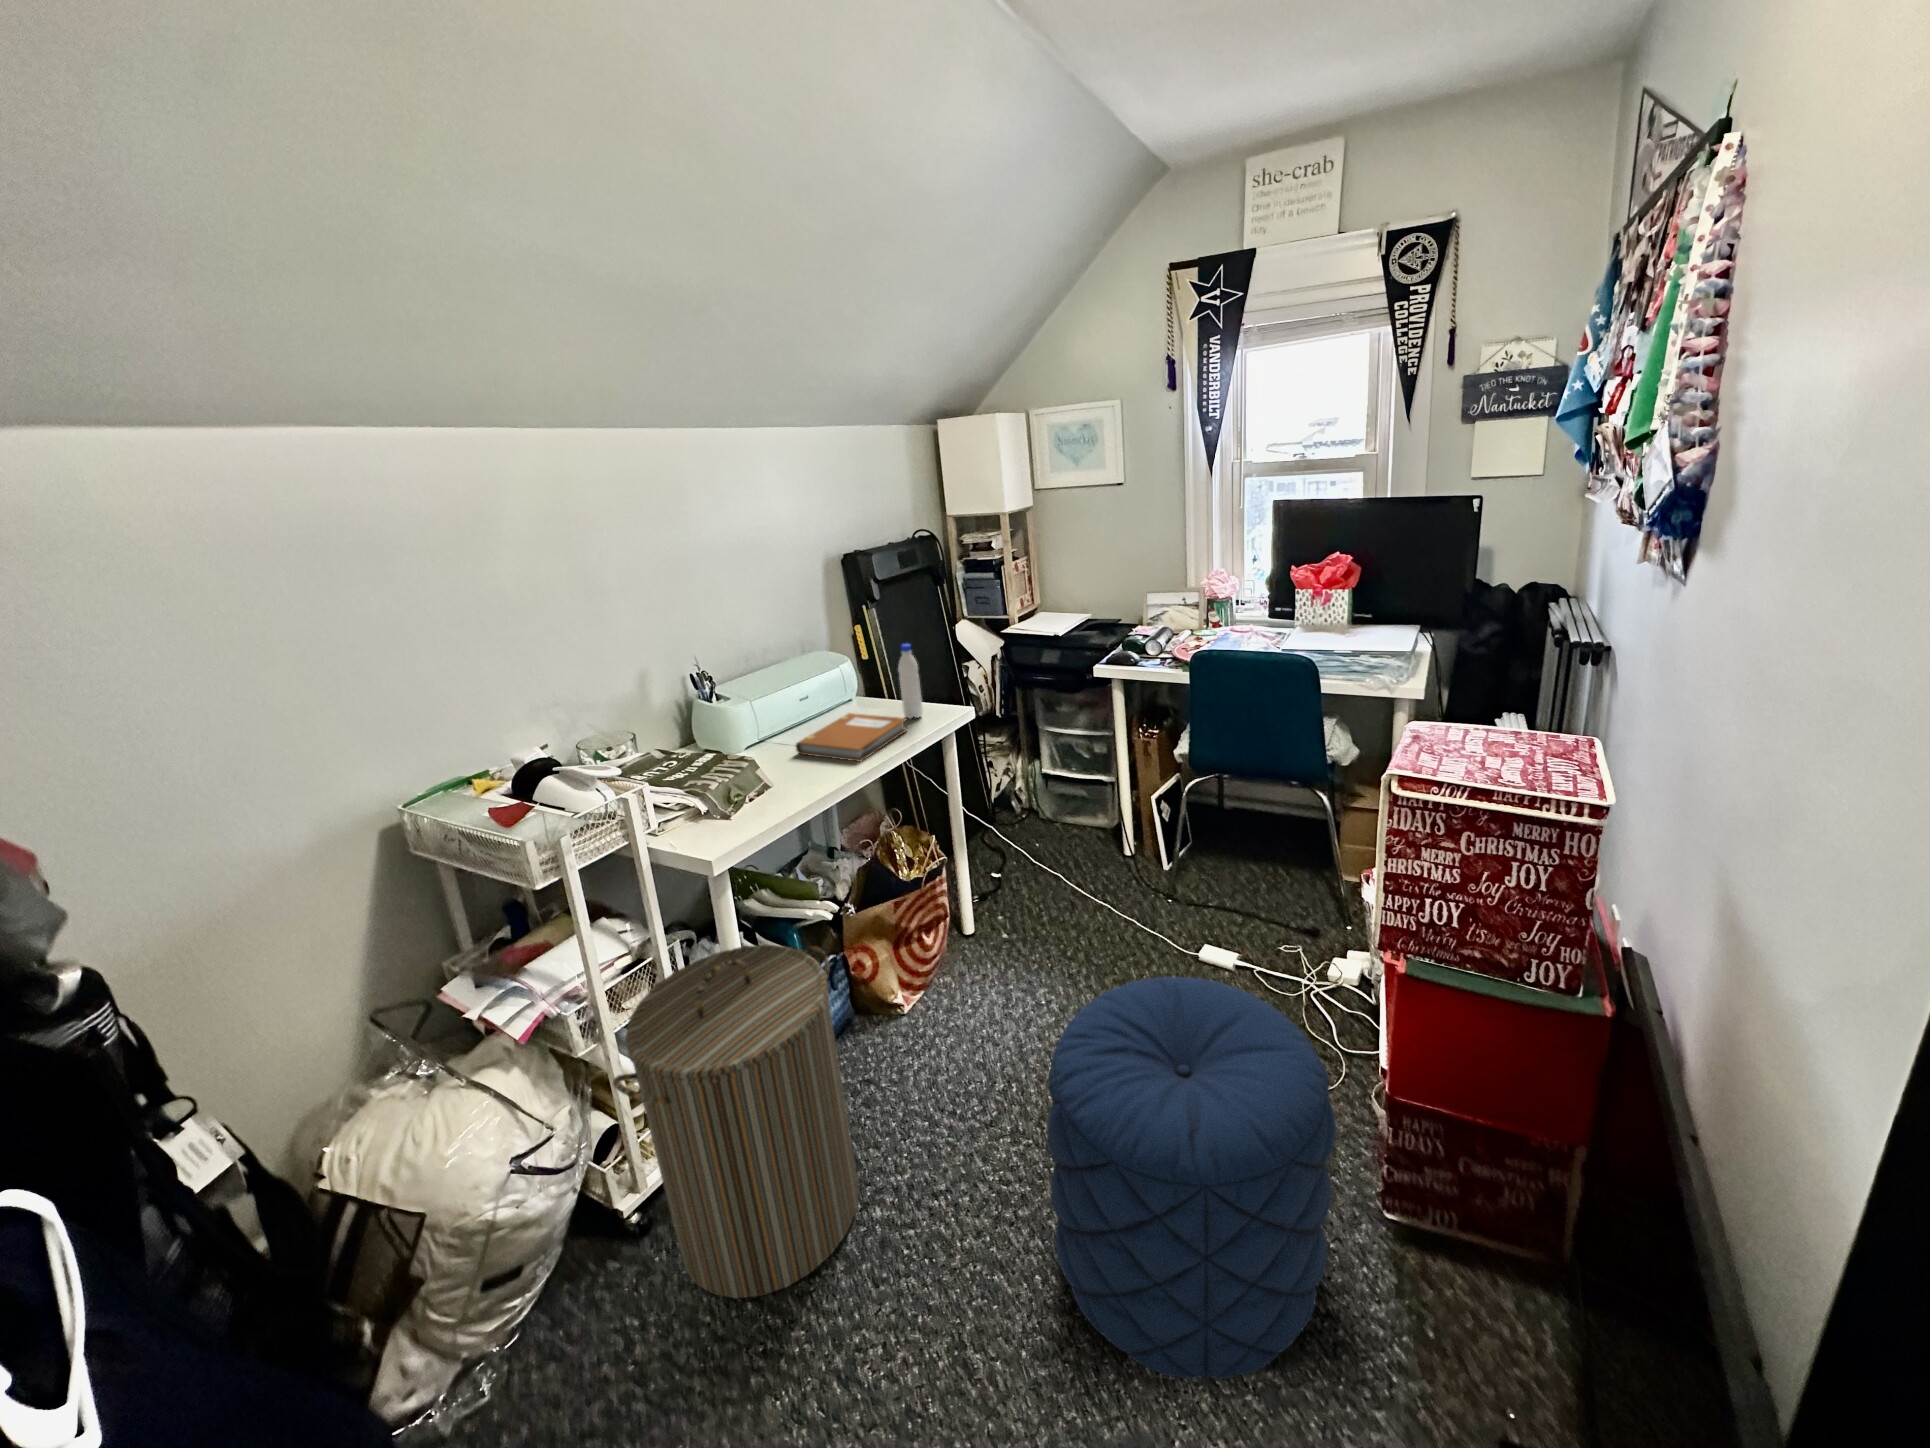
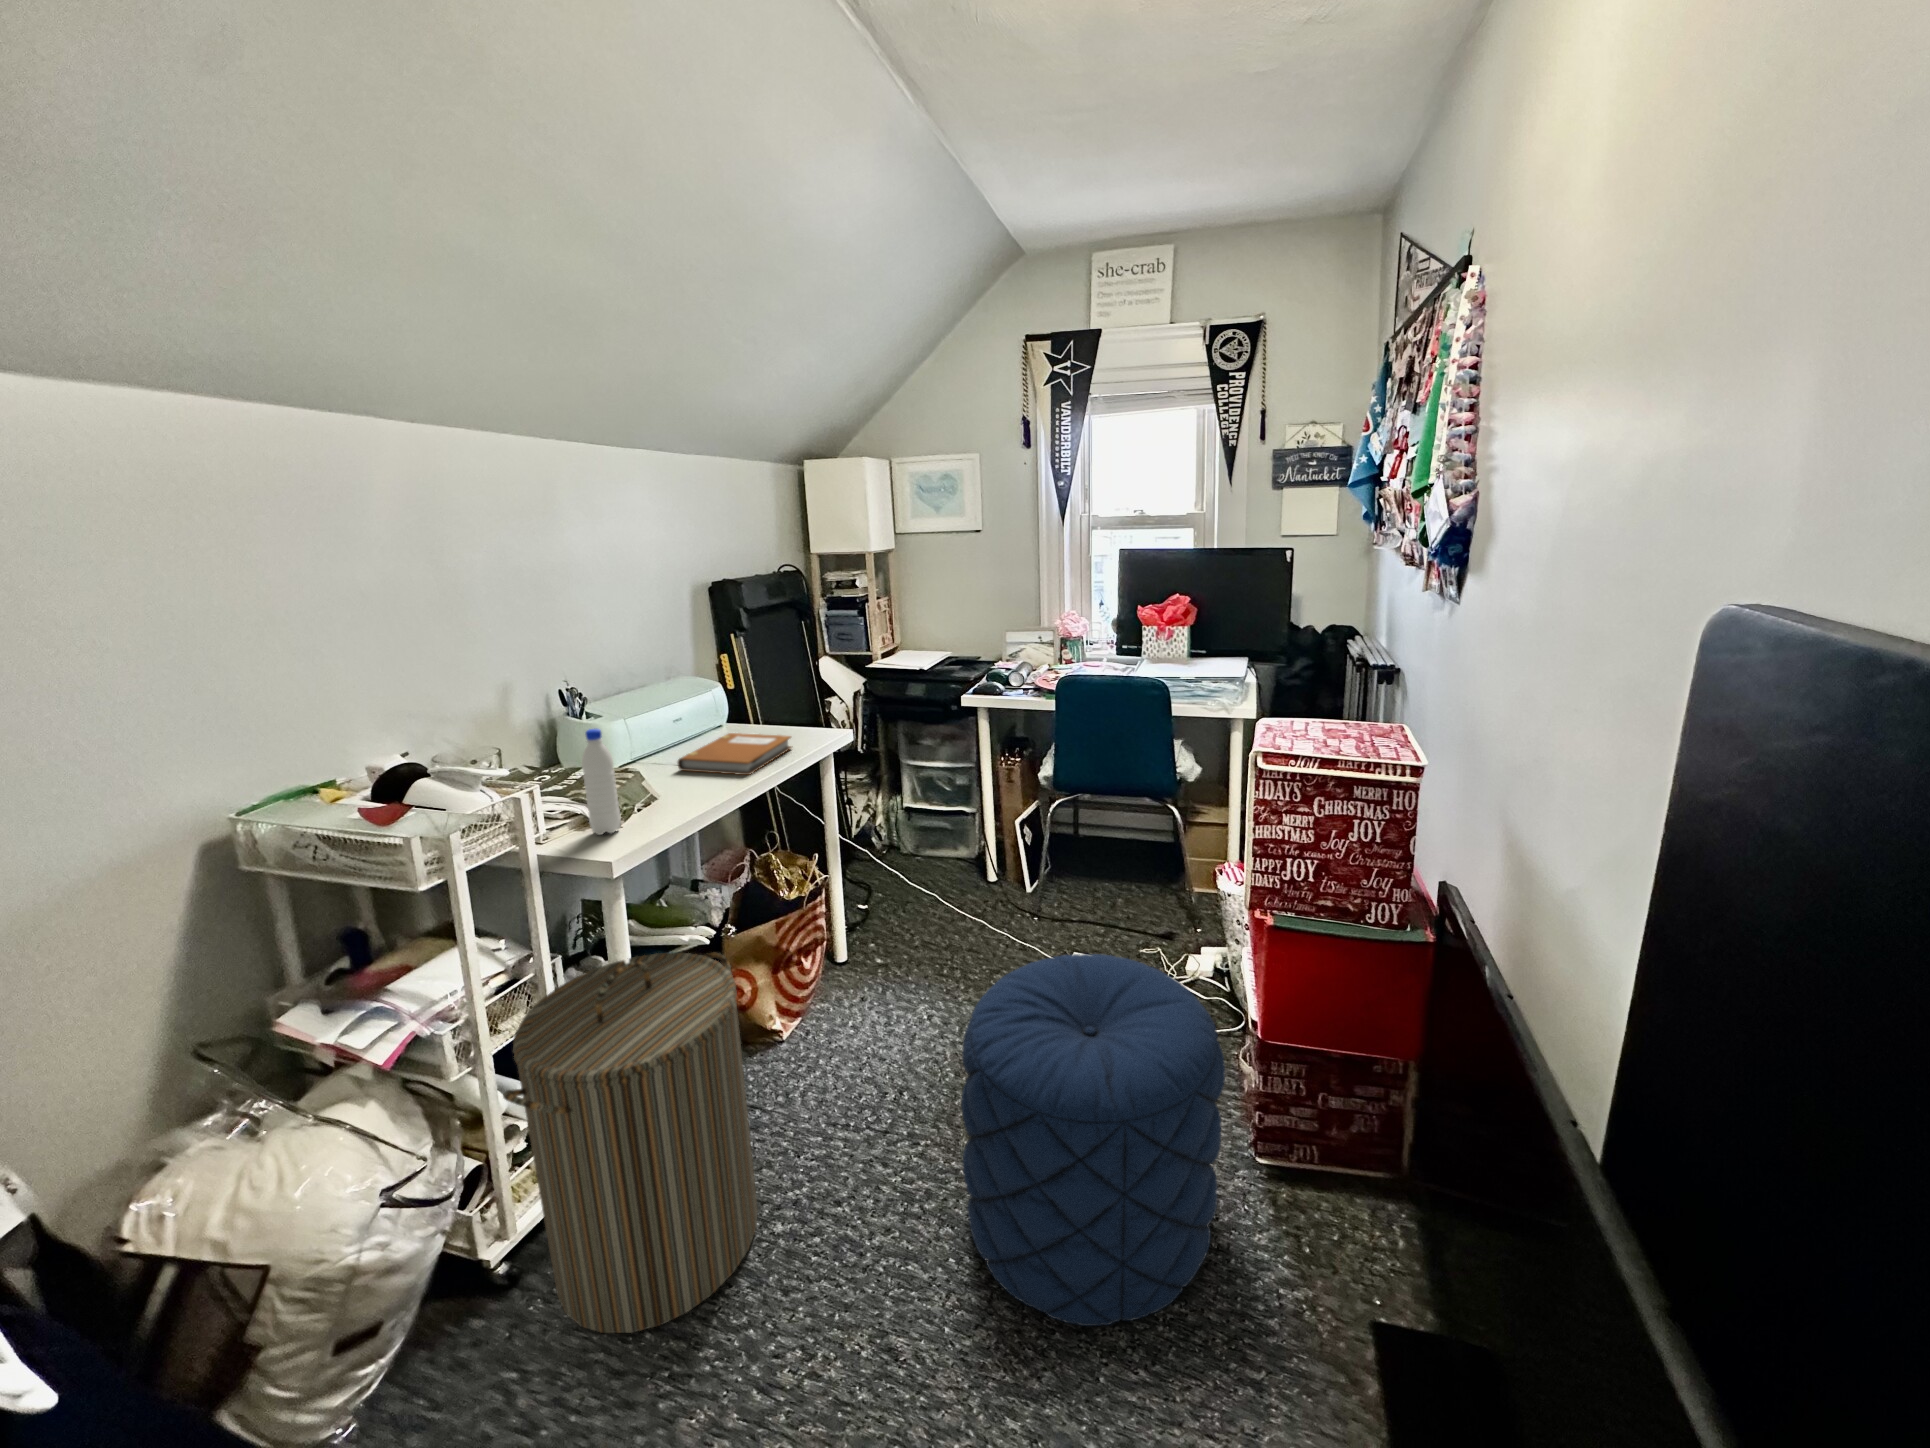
water bottle: present [898,644,923,718] -> present [582,729,621,835]

